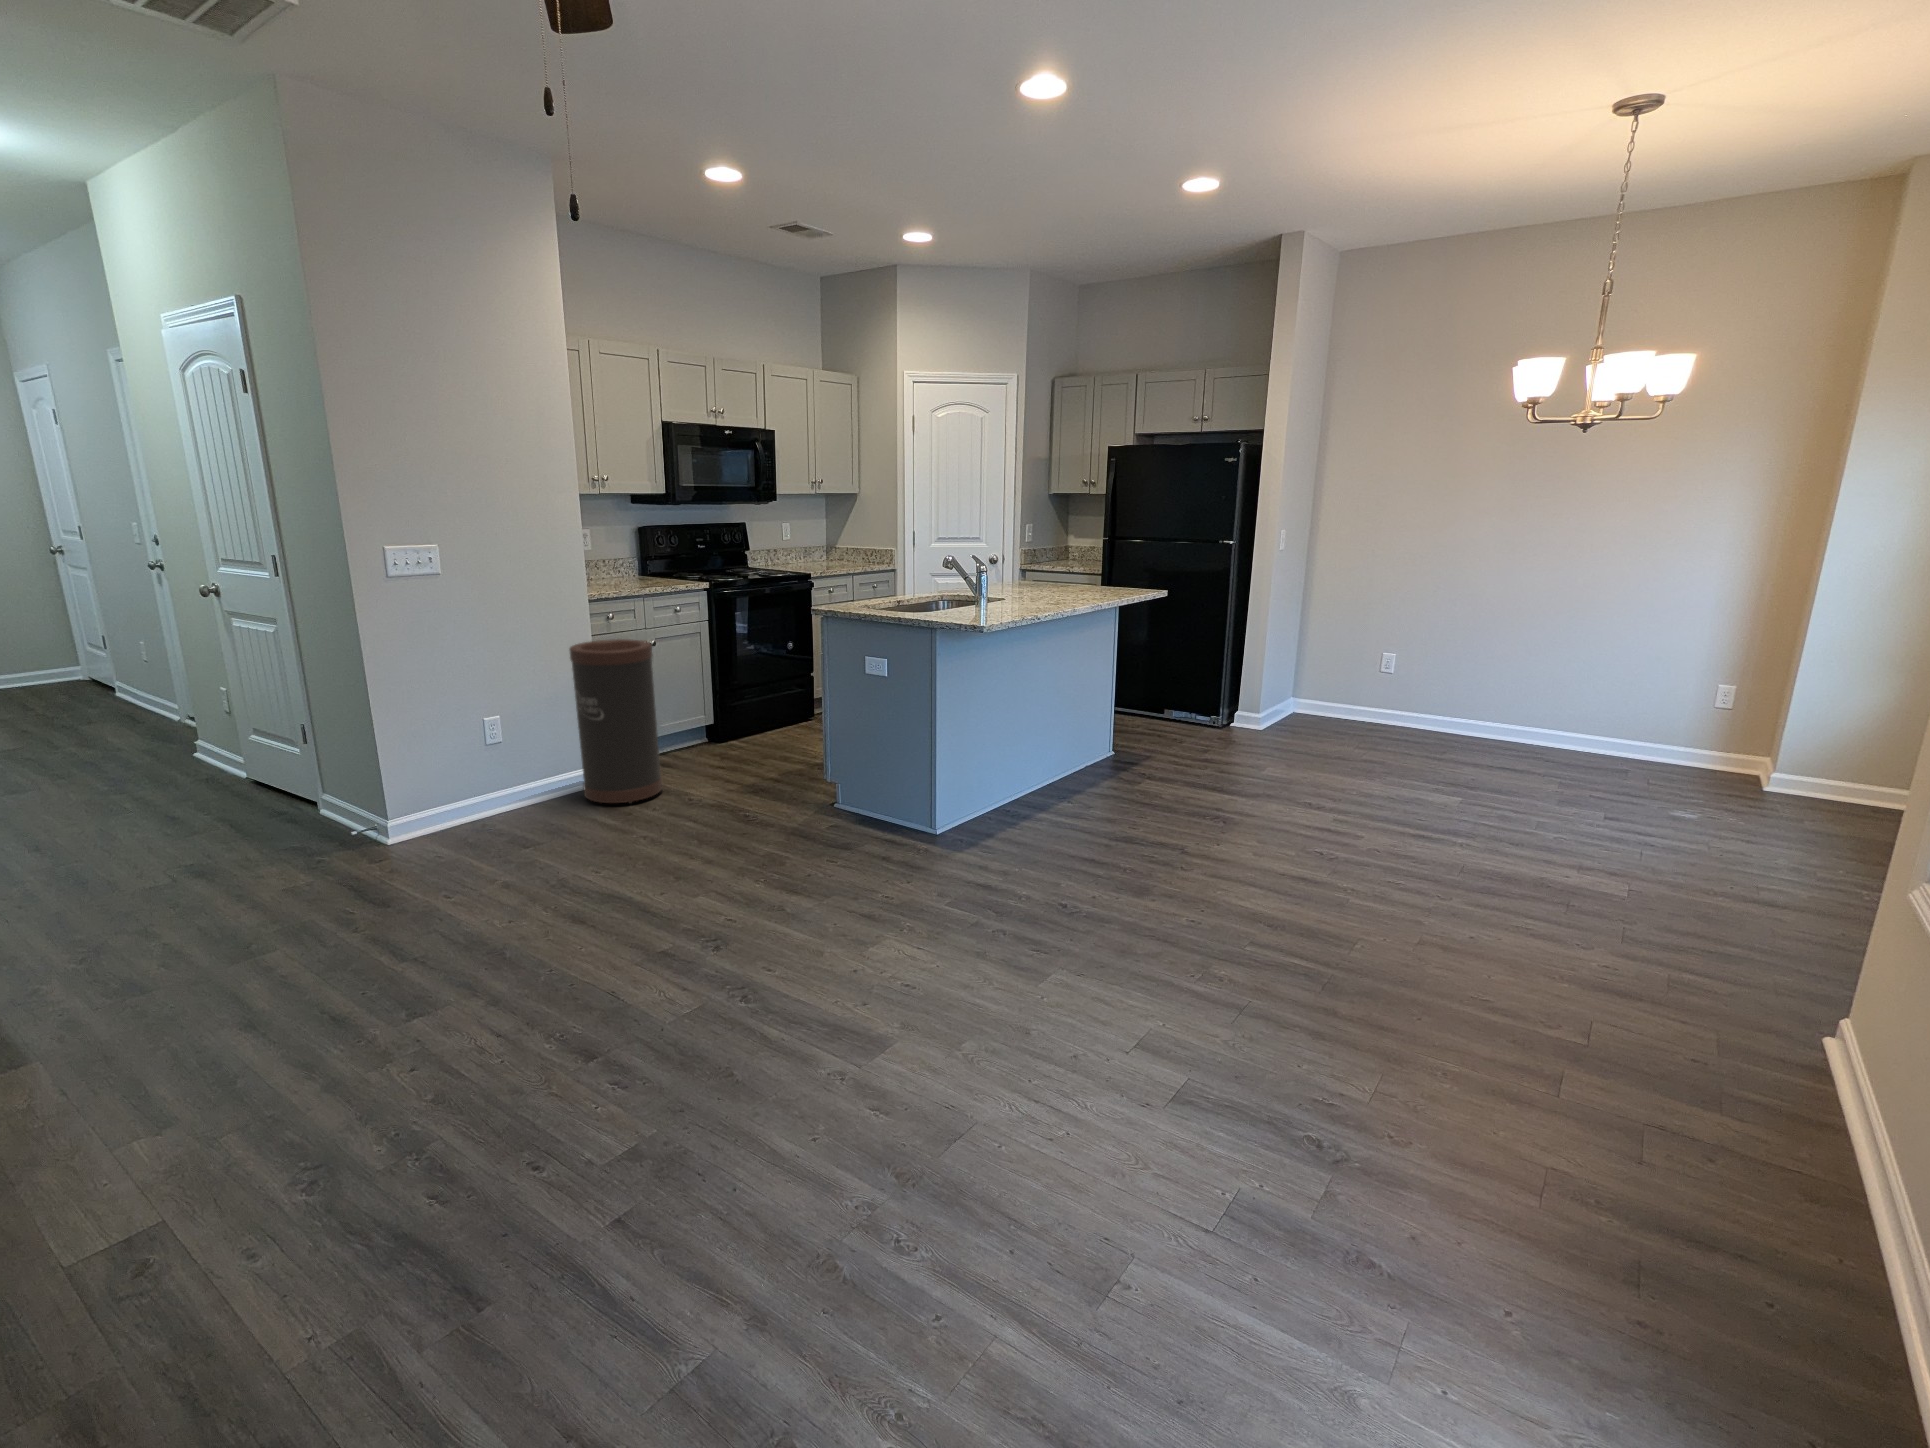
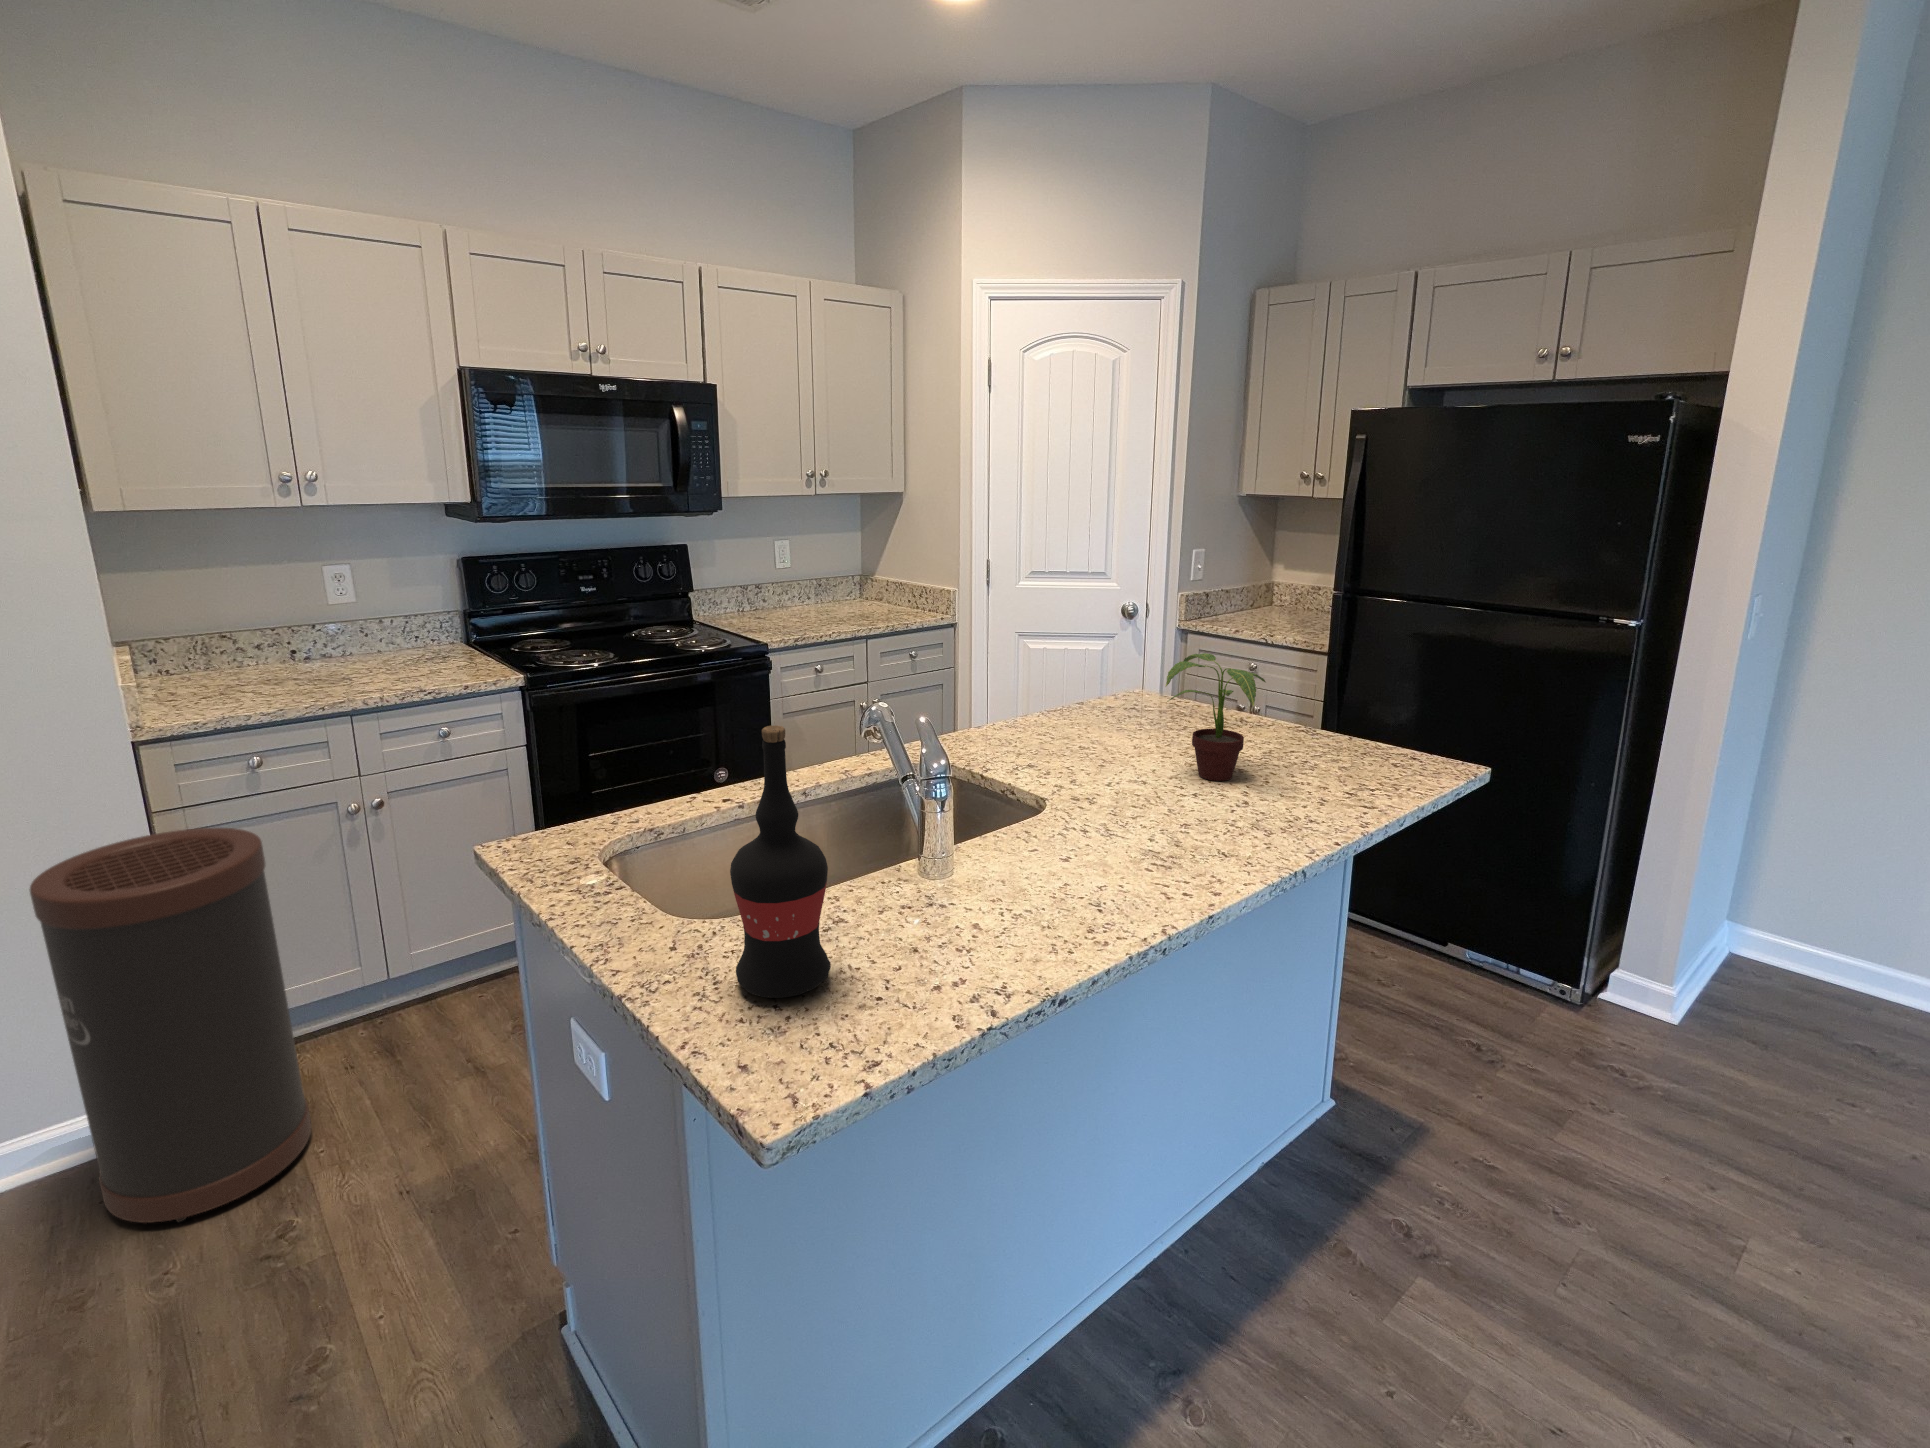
wine bottle: none [936,538,965,618] -> present [730,726,831,998]
potted plant: none [1039,547,1077,596] -> present [1166,653,1265,781]

